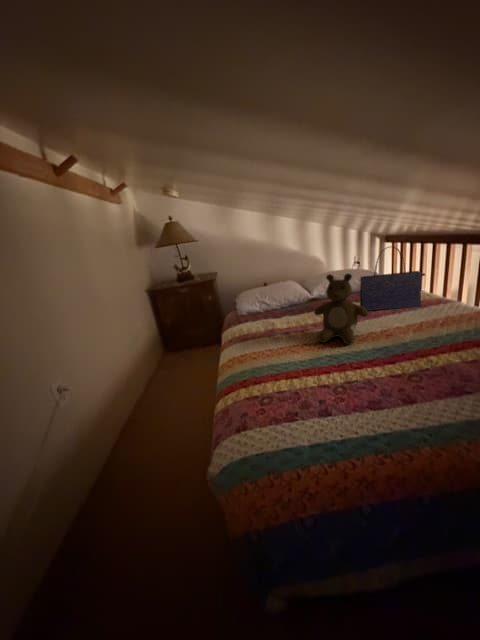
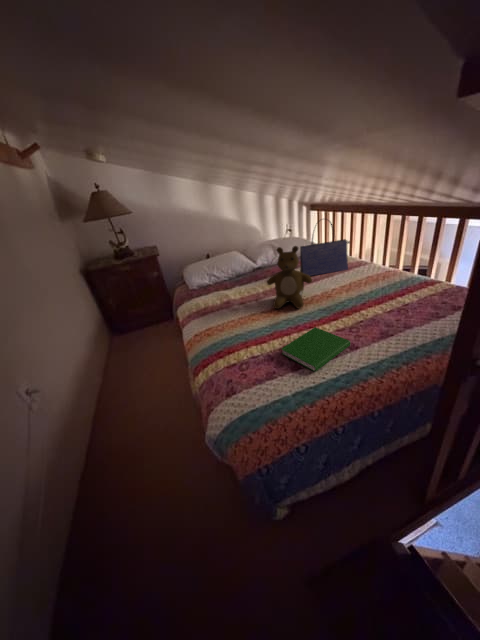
hardcover book: none [312,368,404,423] -> present [282,327,350,372]

